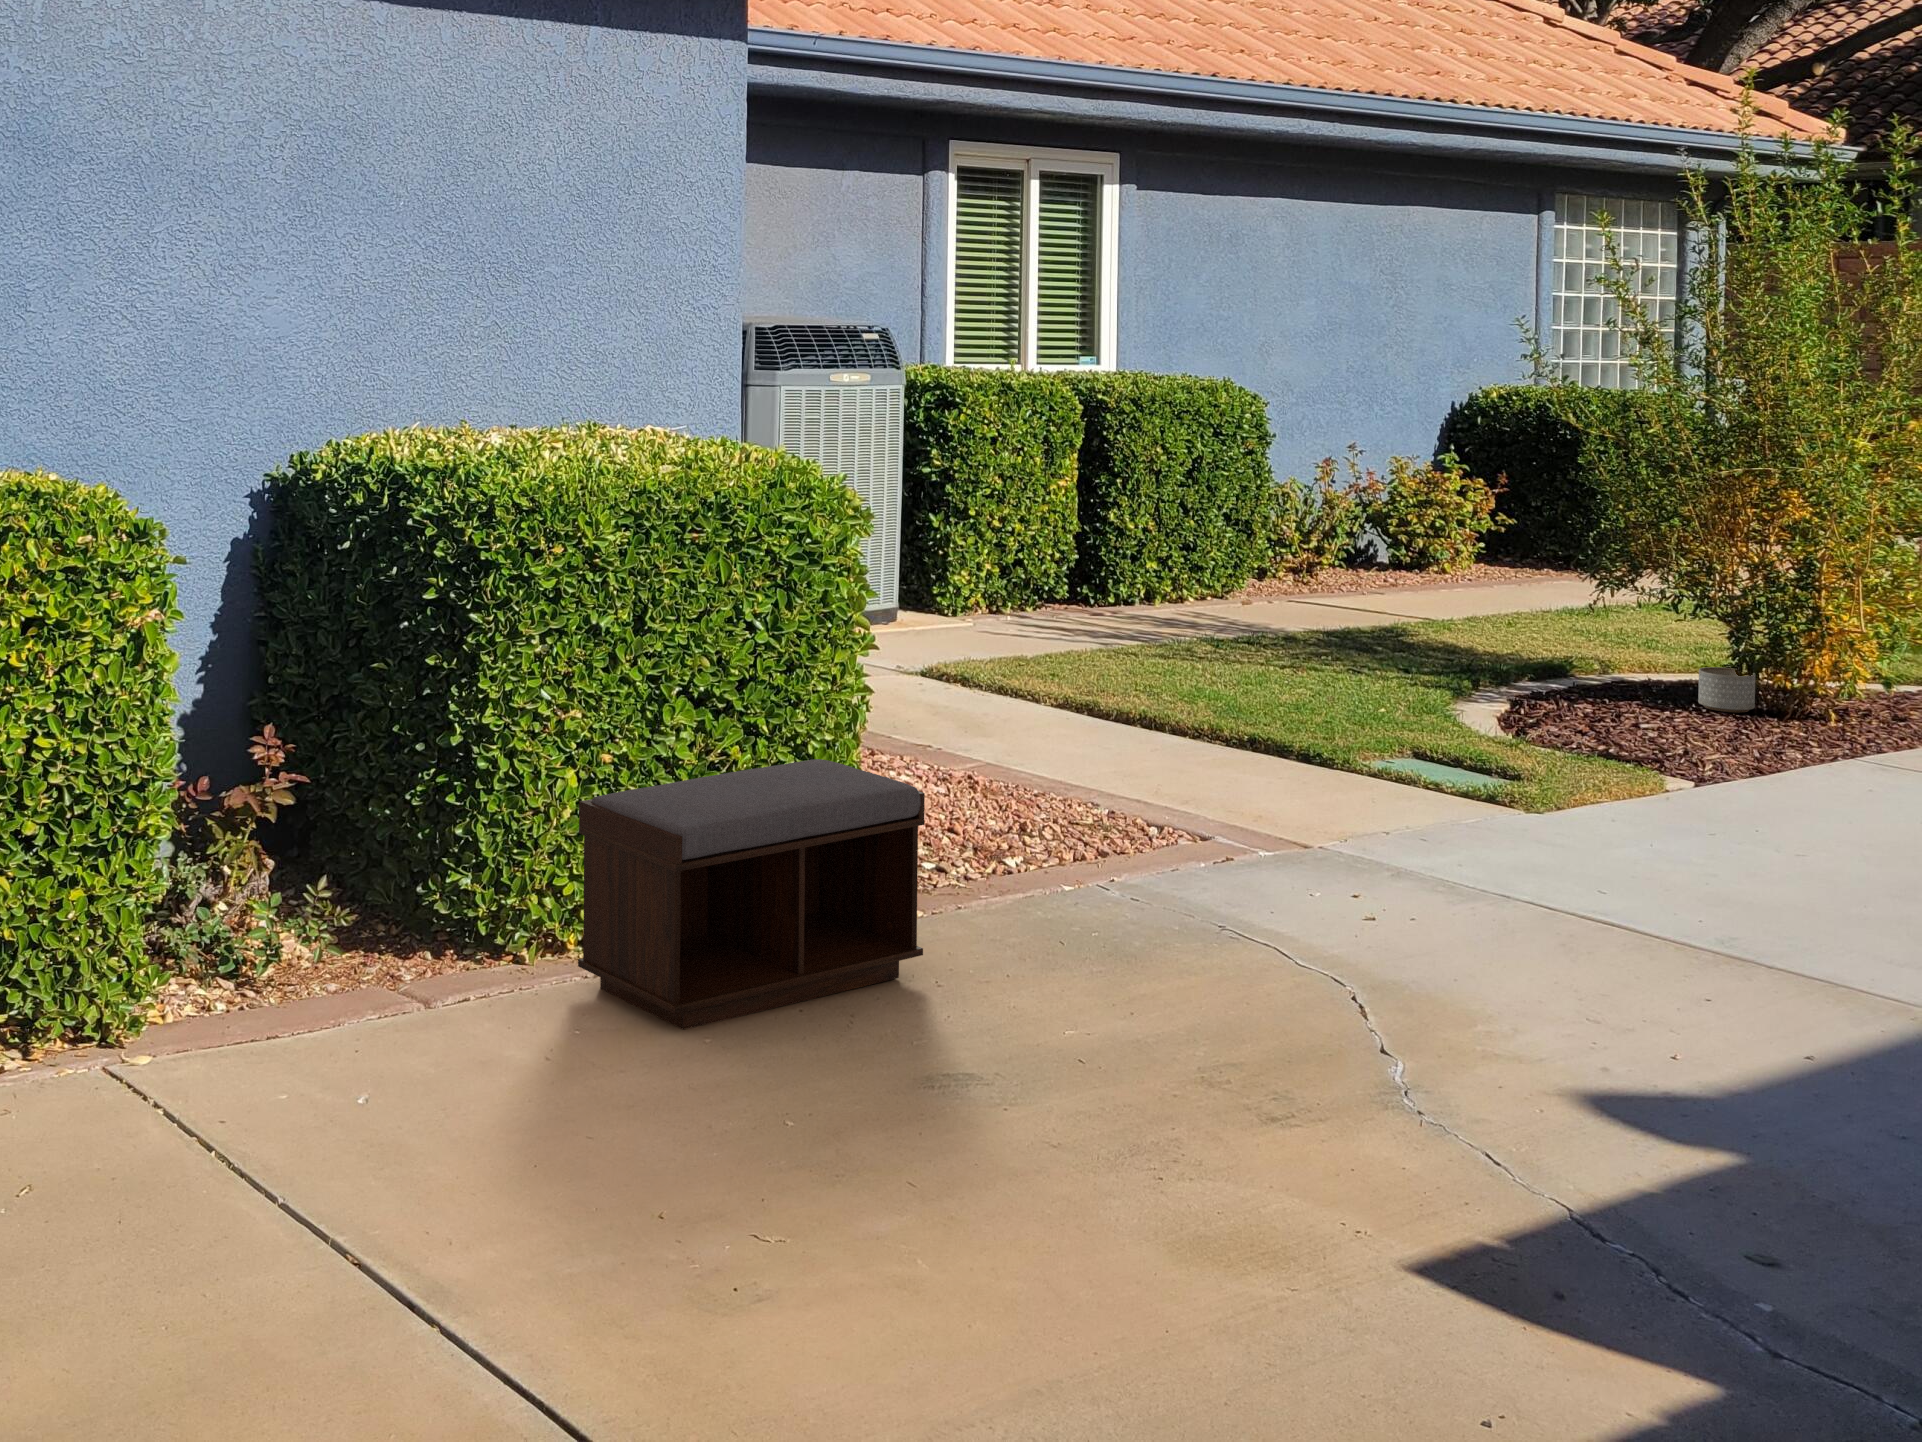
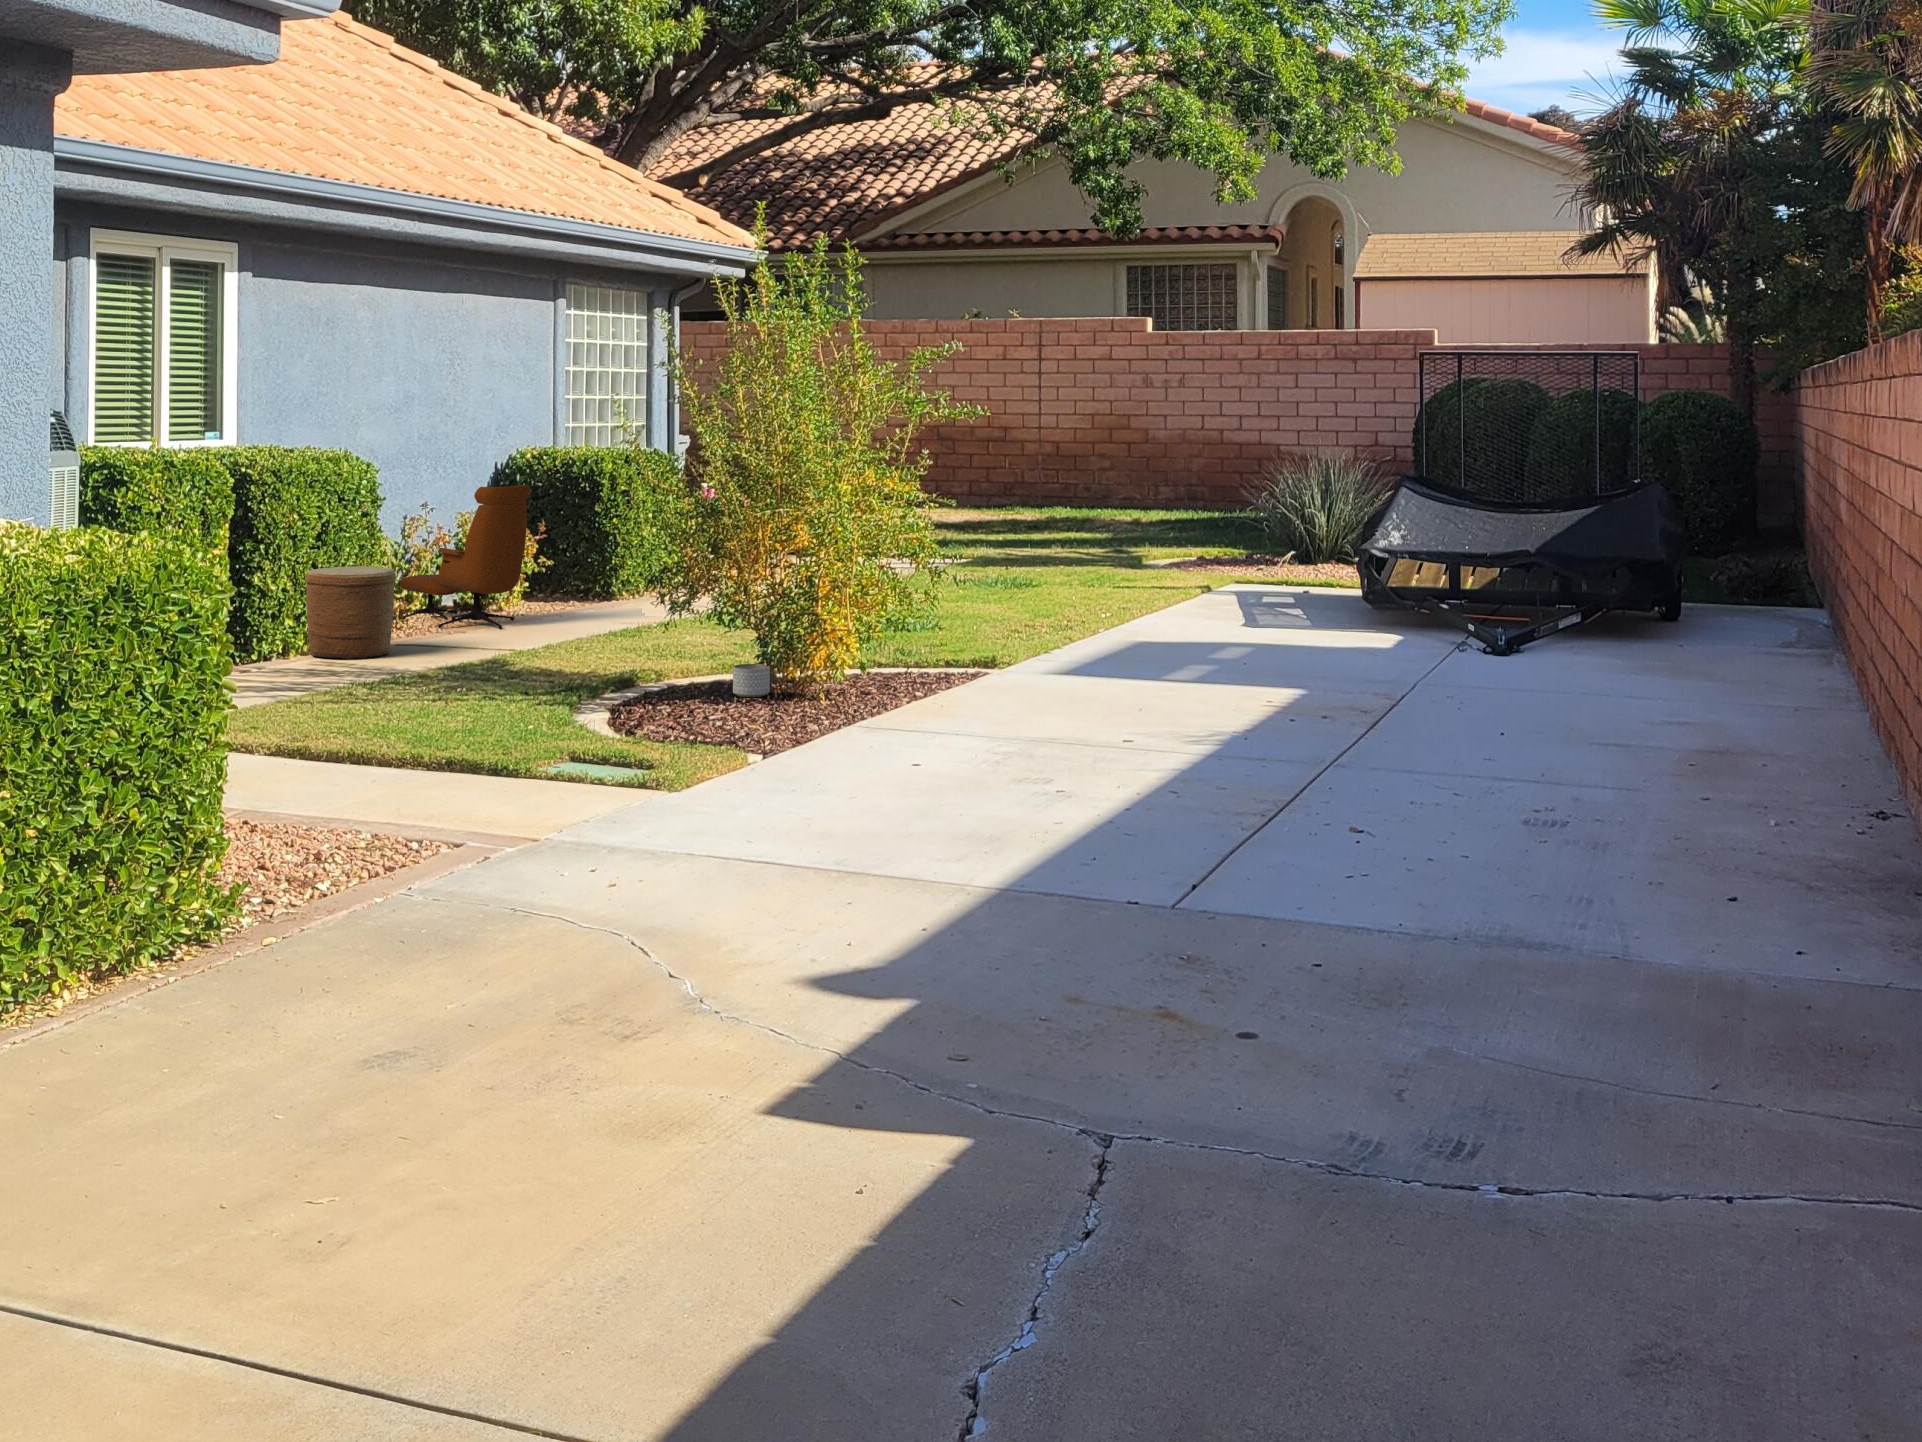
lounge chair: none [1309,425,1464,593] -> present [400,485,530,629]
basket: none [1170,507,1278,612] -> present [305,566,396,659]
bench: present [578,759,925,1030] -> none [15,809,309,1061]

